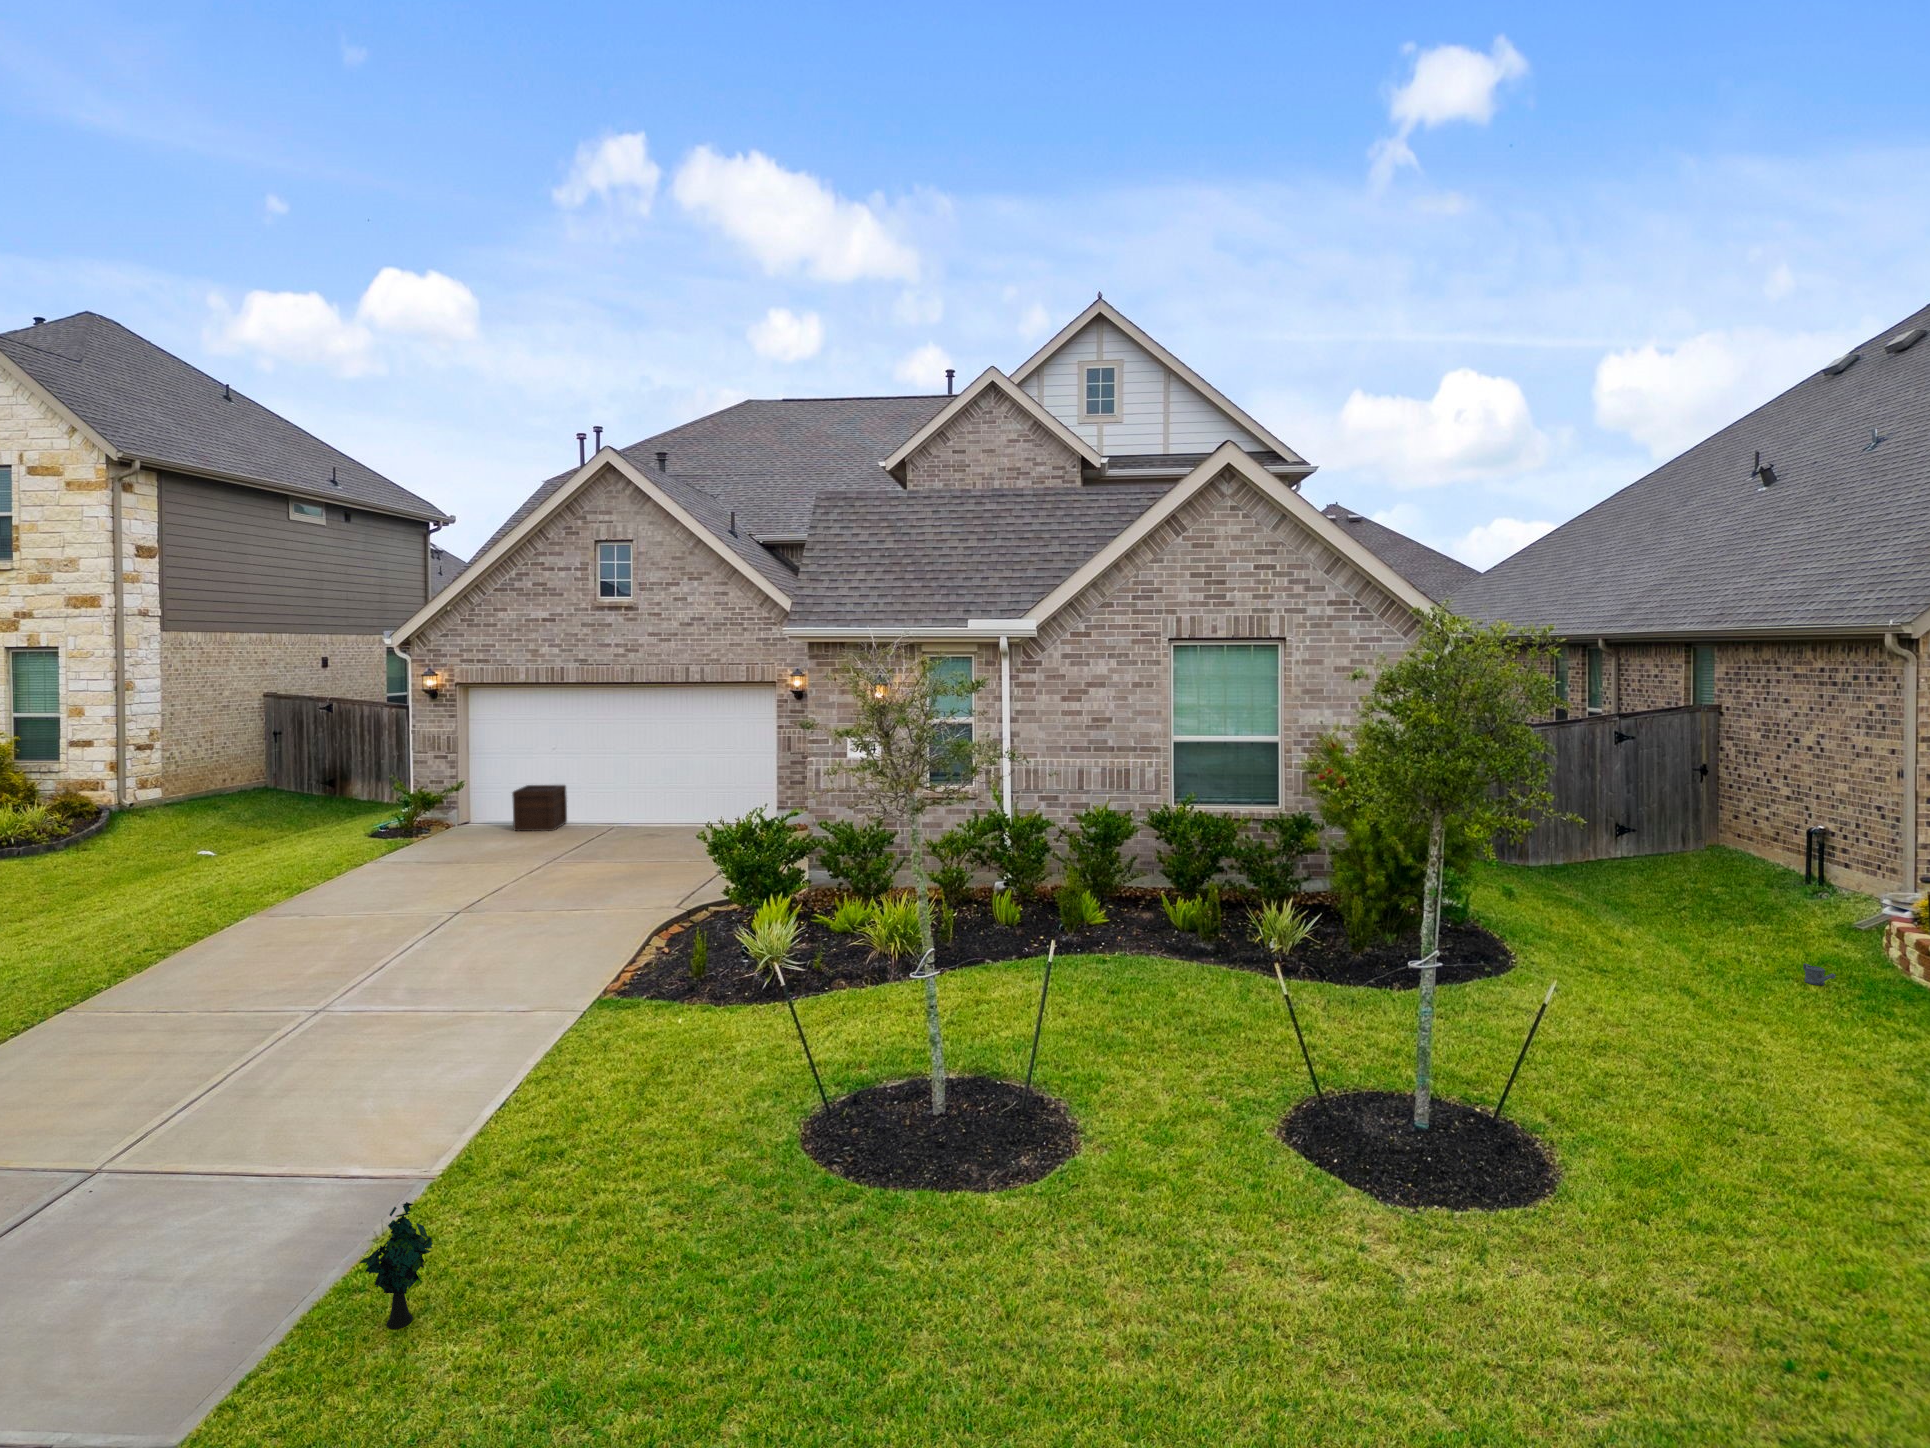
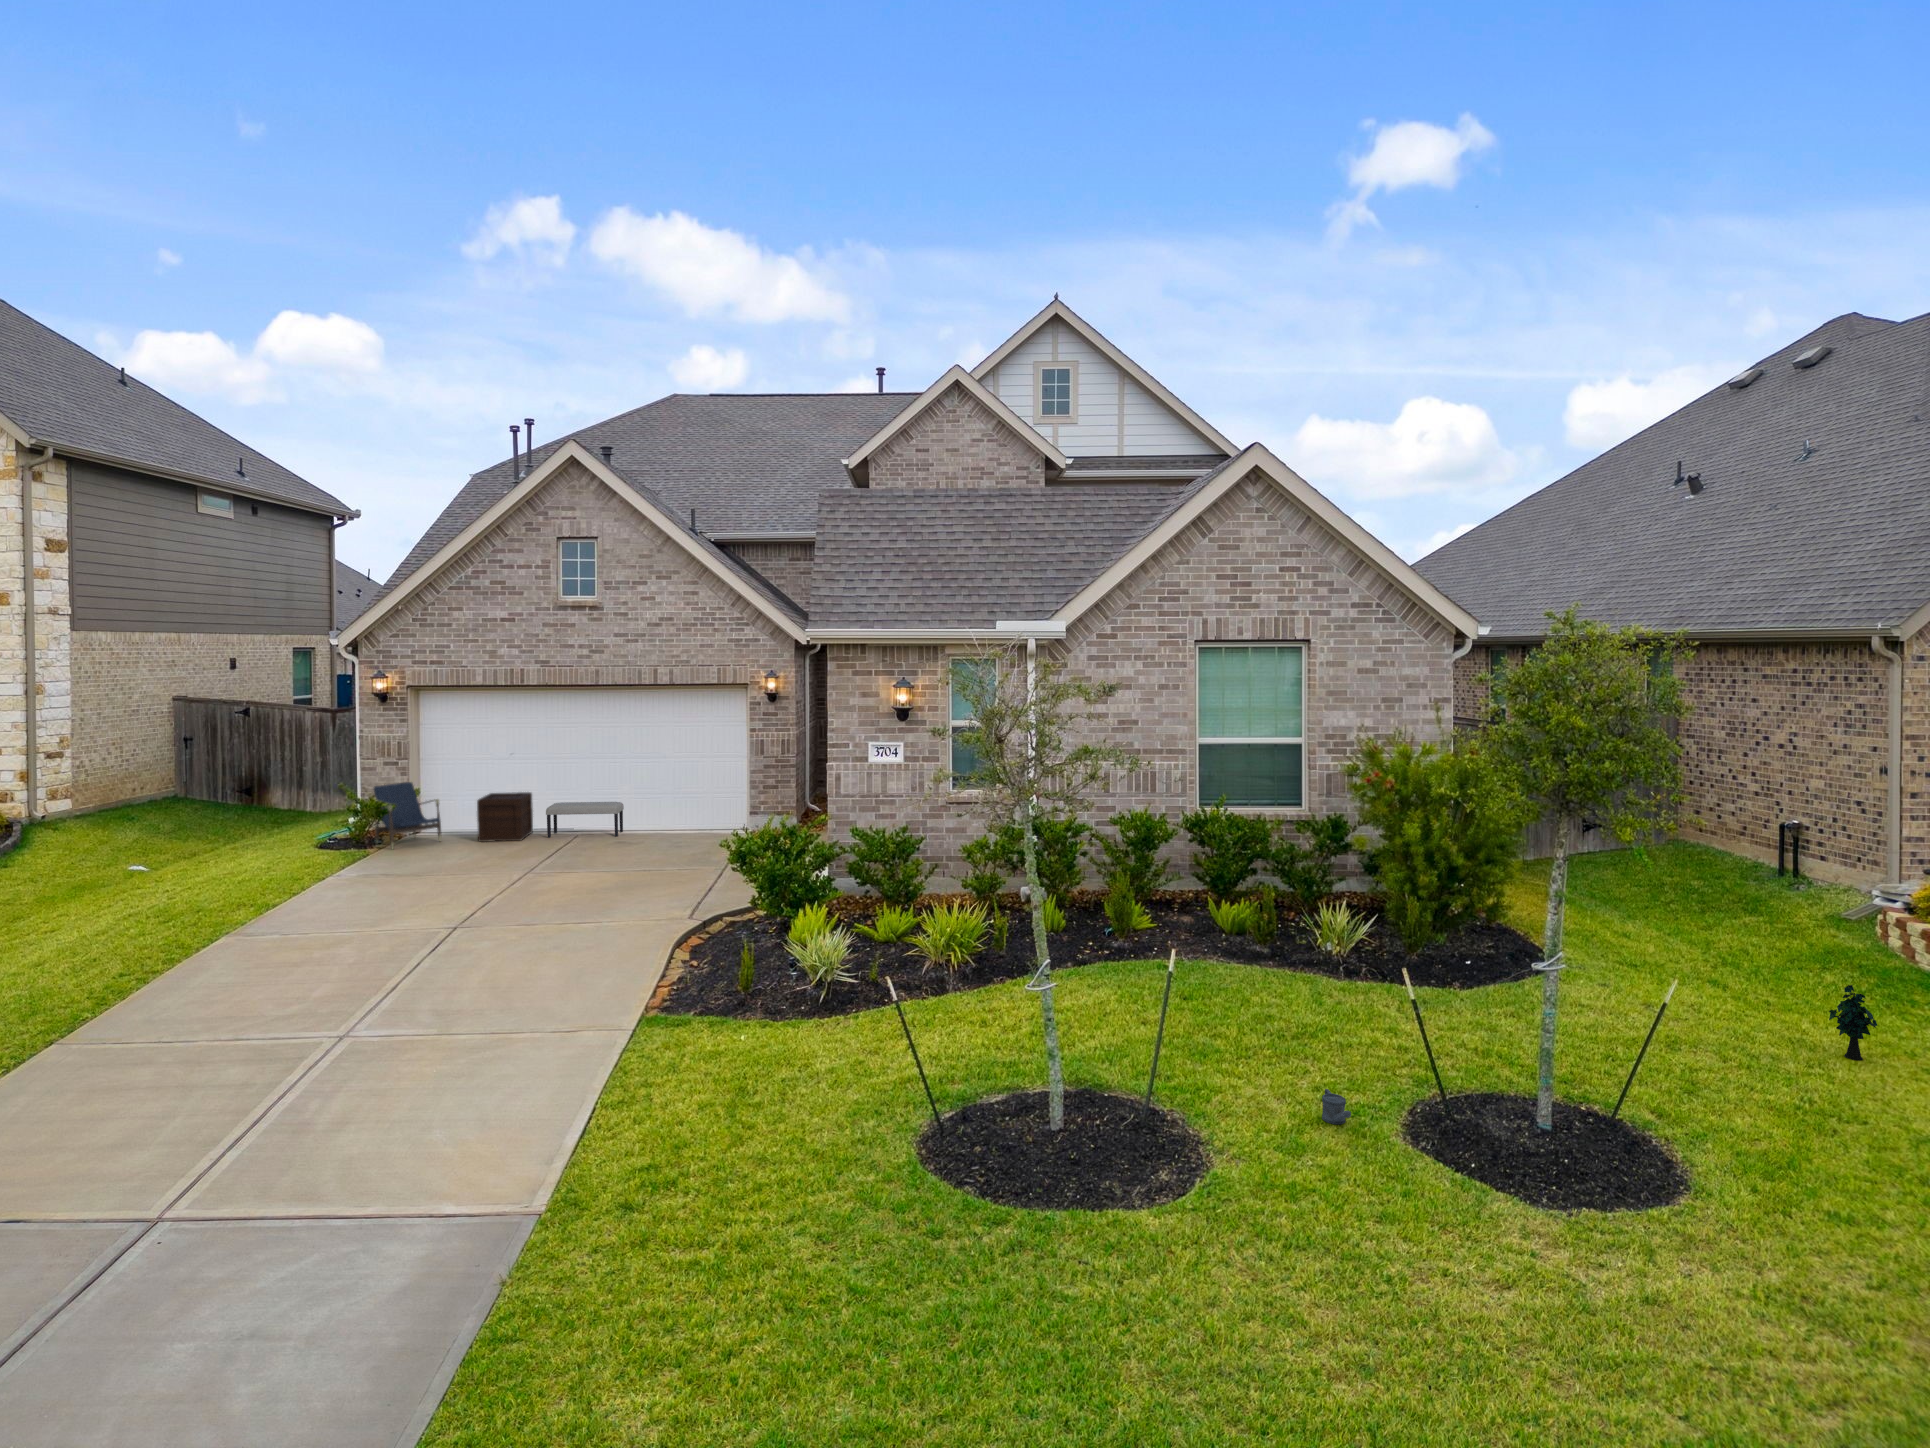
lounge chair: none [418,774,480,838] -> present [374,782,441,849]
bench: none [577,794,652,828] -> present [546,802,624,838]
watering can: present [1803,964,1835,985] -> present [1322,1089,1351,1124]
decorative plant: present [360,1202,433,1329] -> present [1829,985,1877,1061]

